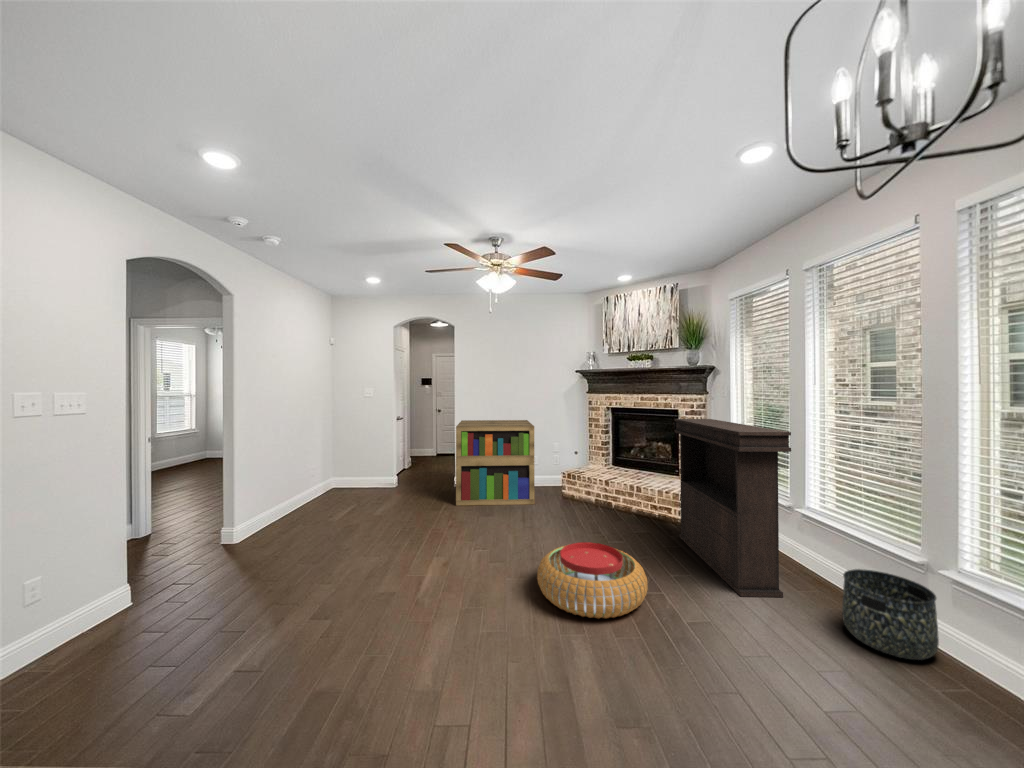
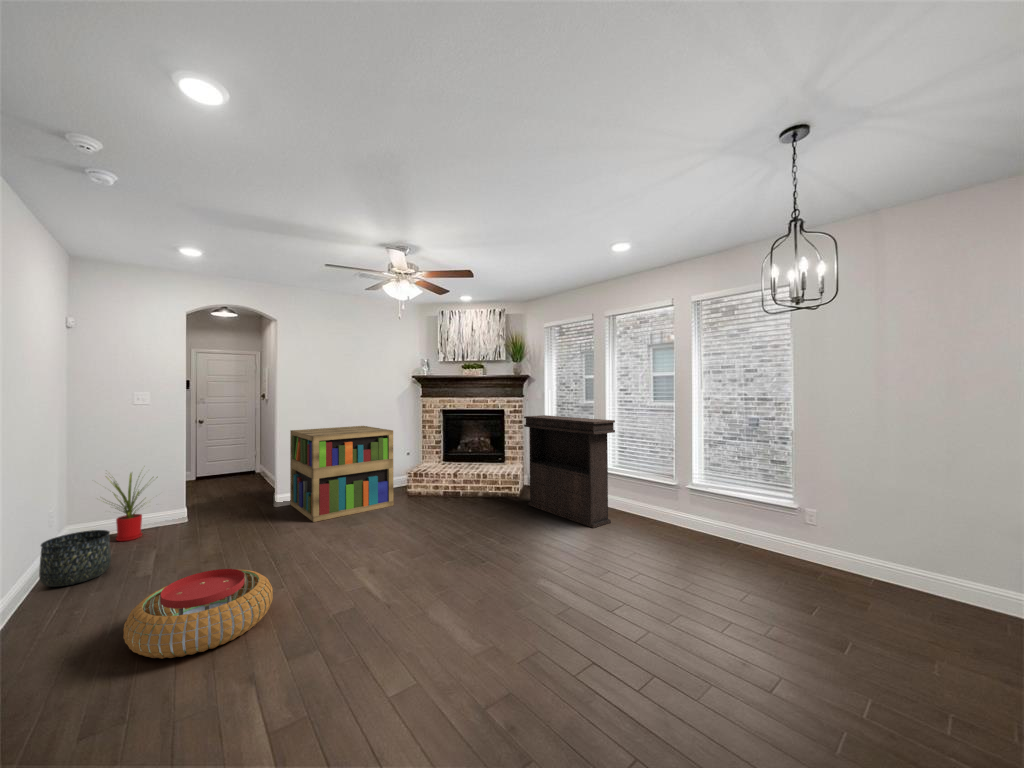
house plant: none [329,440,370,493] -> present [108,473,143,541]
pouf: present [537,542,647,618] -> present [123,569,273,659]
basket: present [842,569,939,660] -> present [39,530,111,587]

